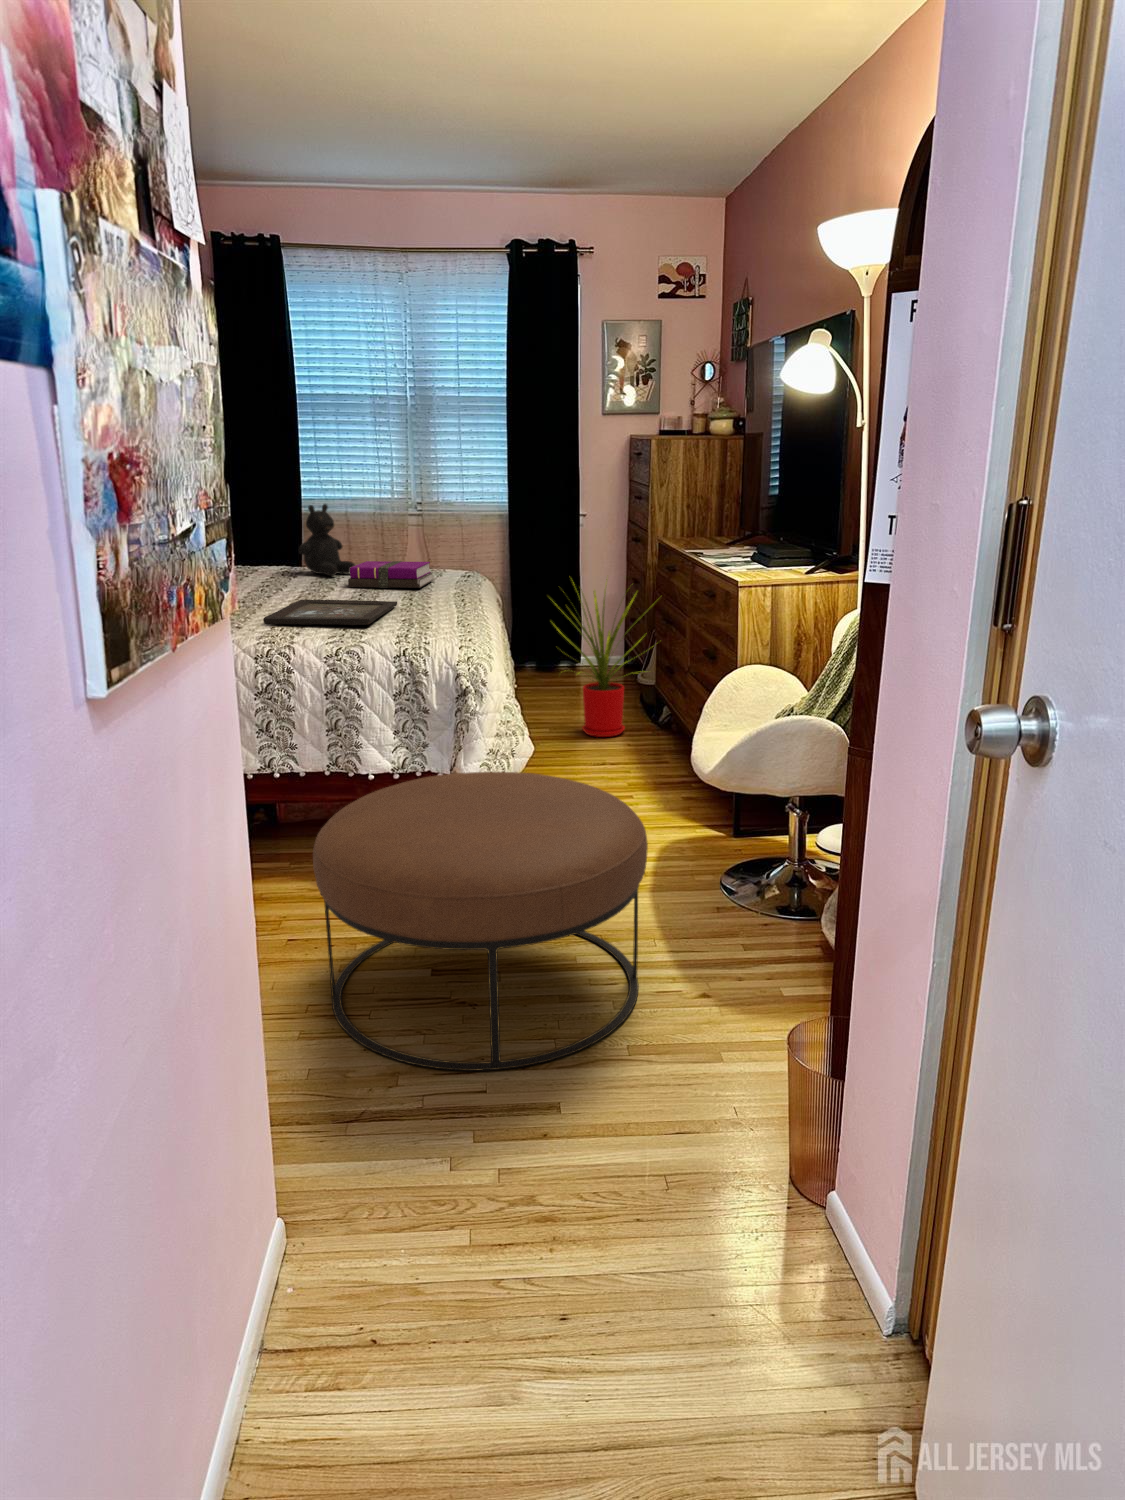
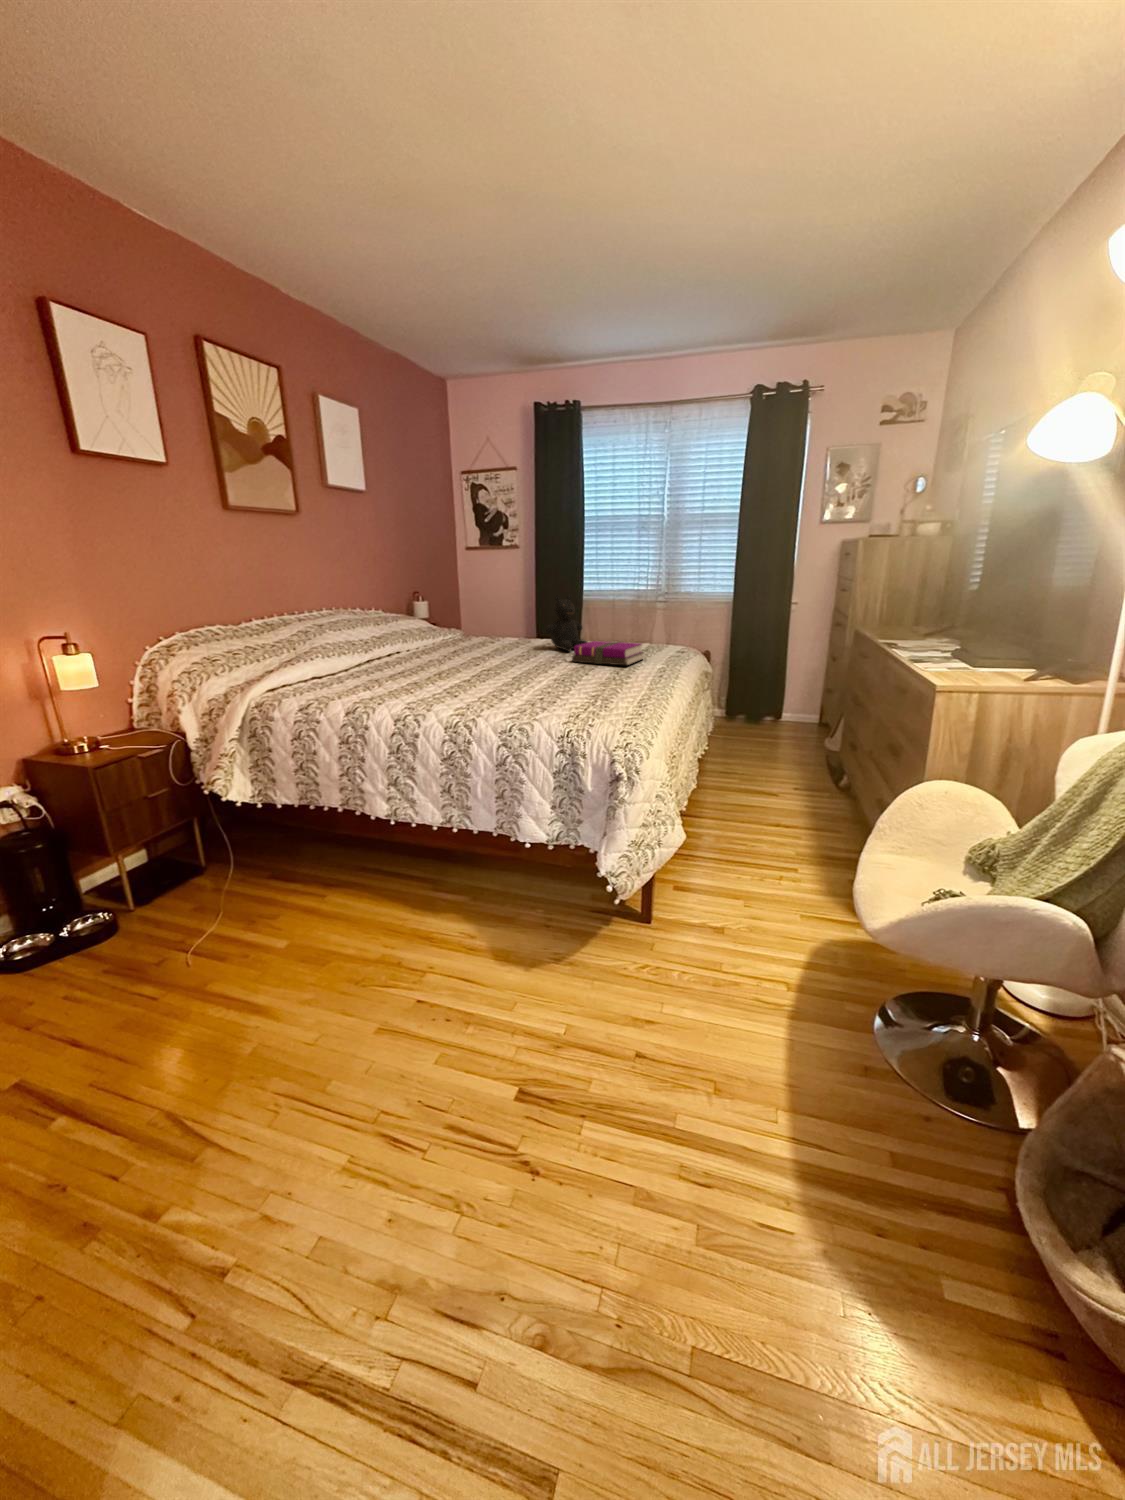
house plant: present [554,579,643,737] -> none [745,659,851,800]
tray: present [263,599,397,625] -> none [470,673,595,702]
ottoman: present [313,772,648,1071] -> none [351,880,760,1346]

